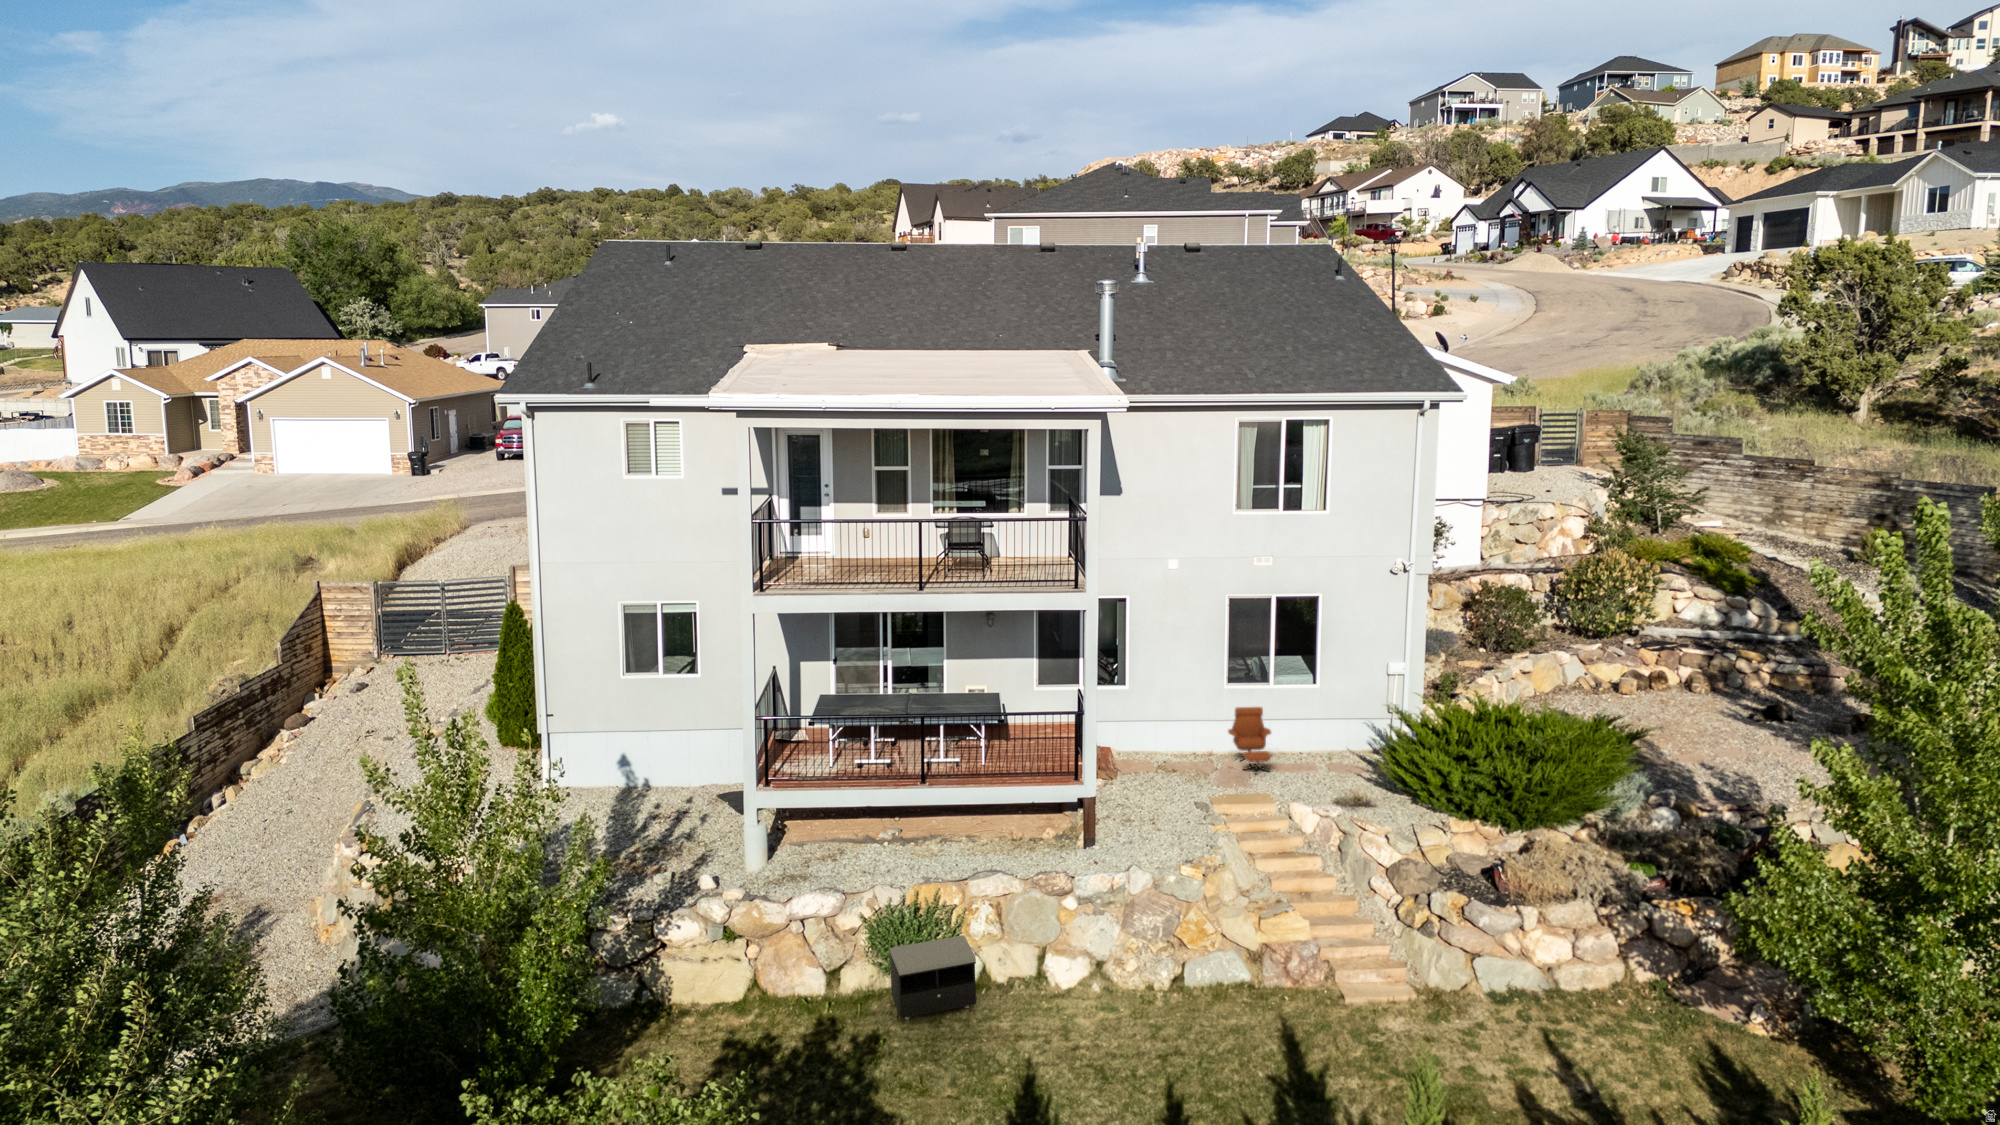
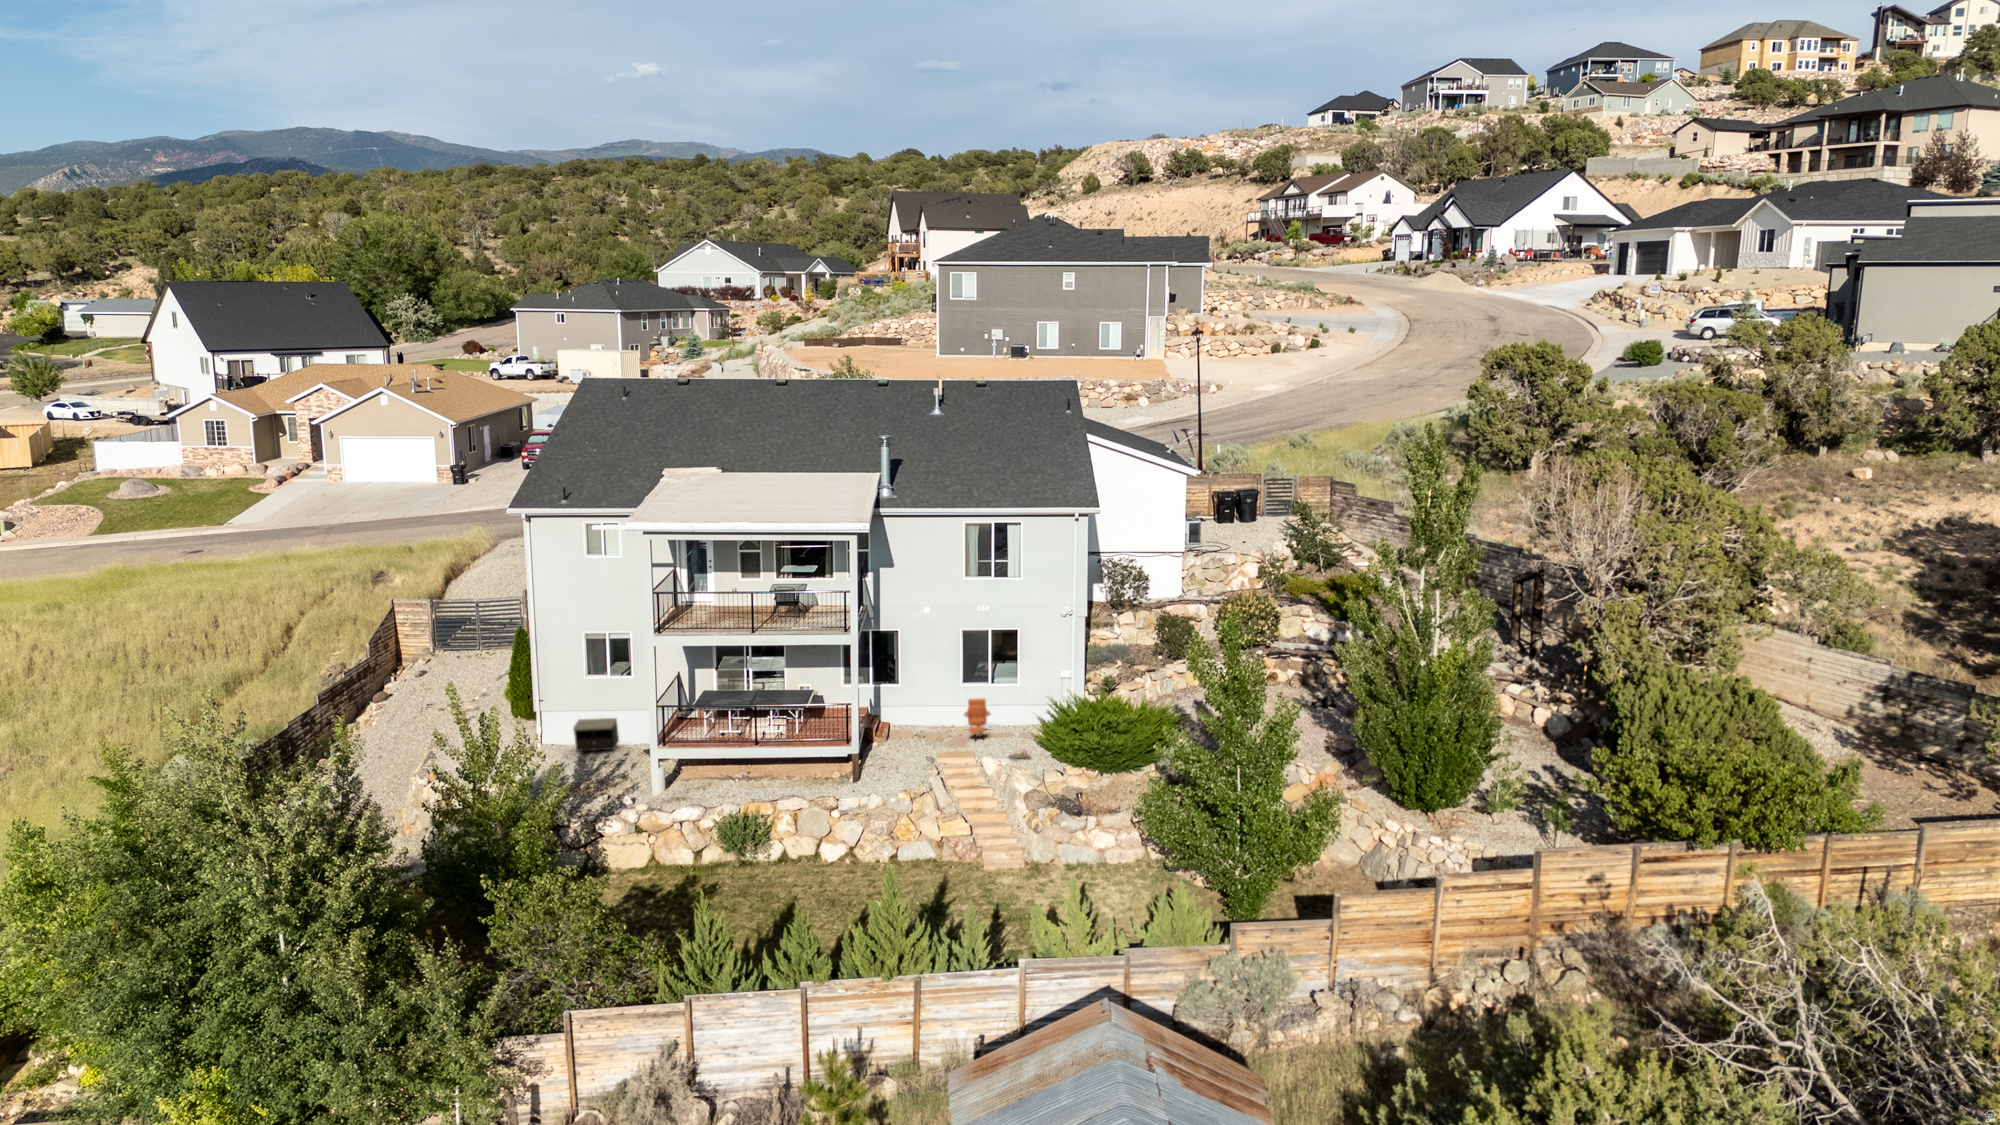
storage bench: present [890,935,976,1019] -> present [573,718,619,752]

